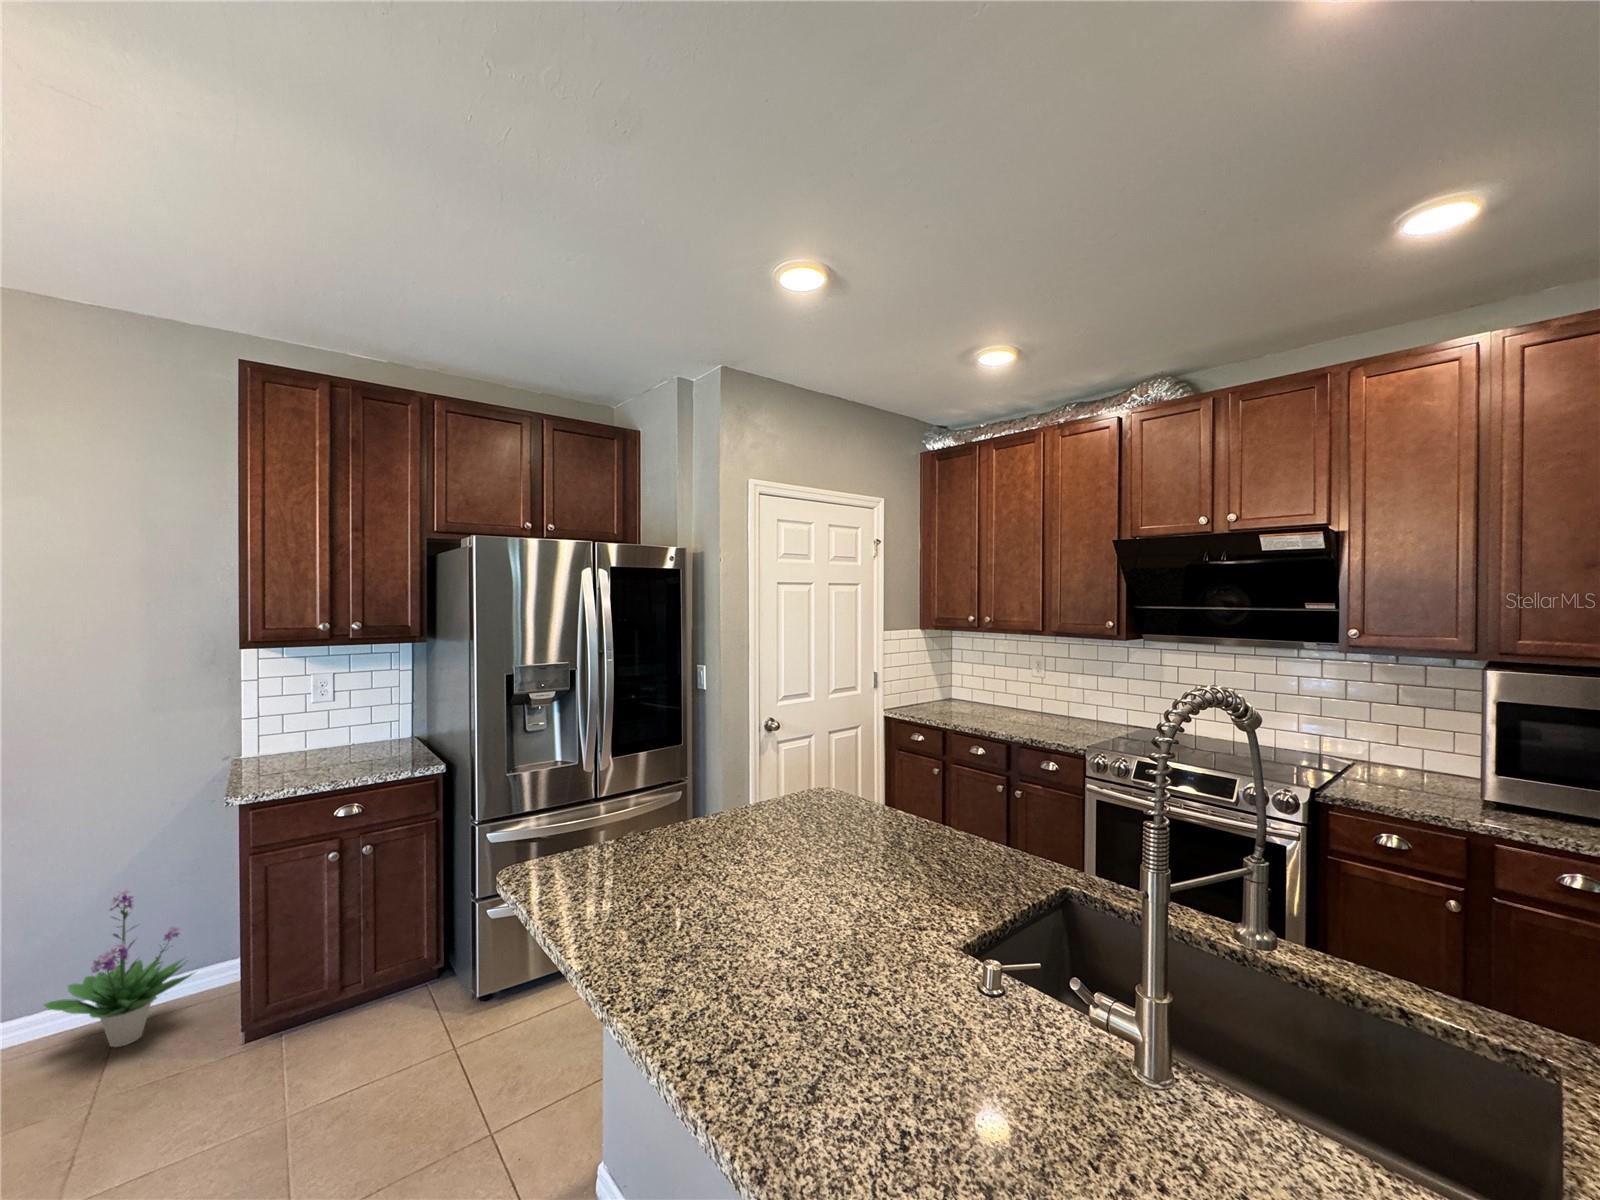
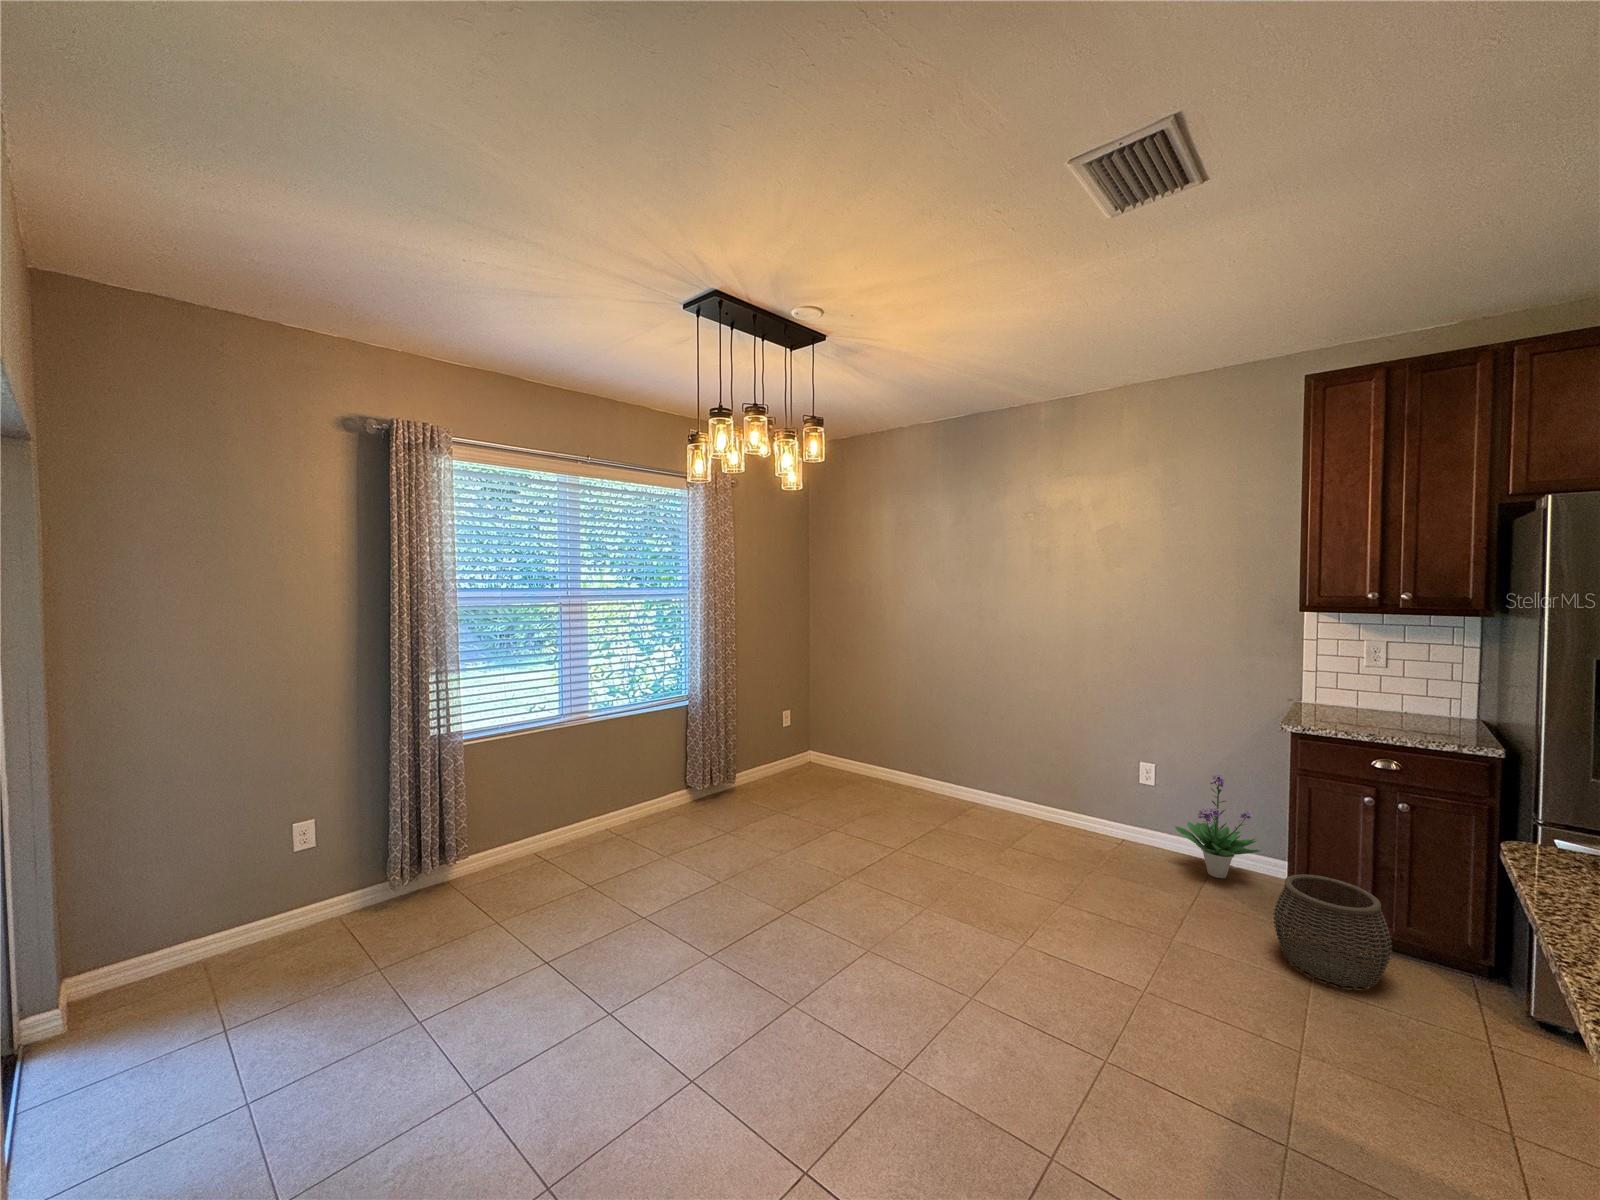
woven basket: none [229,962,366,1109] -> present [1273,874,1392,988]

